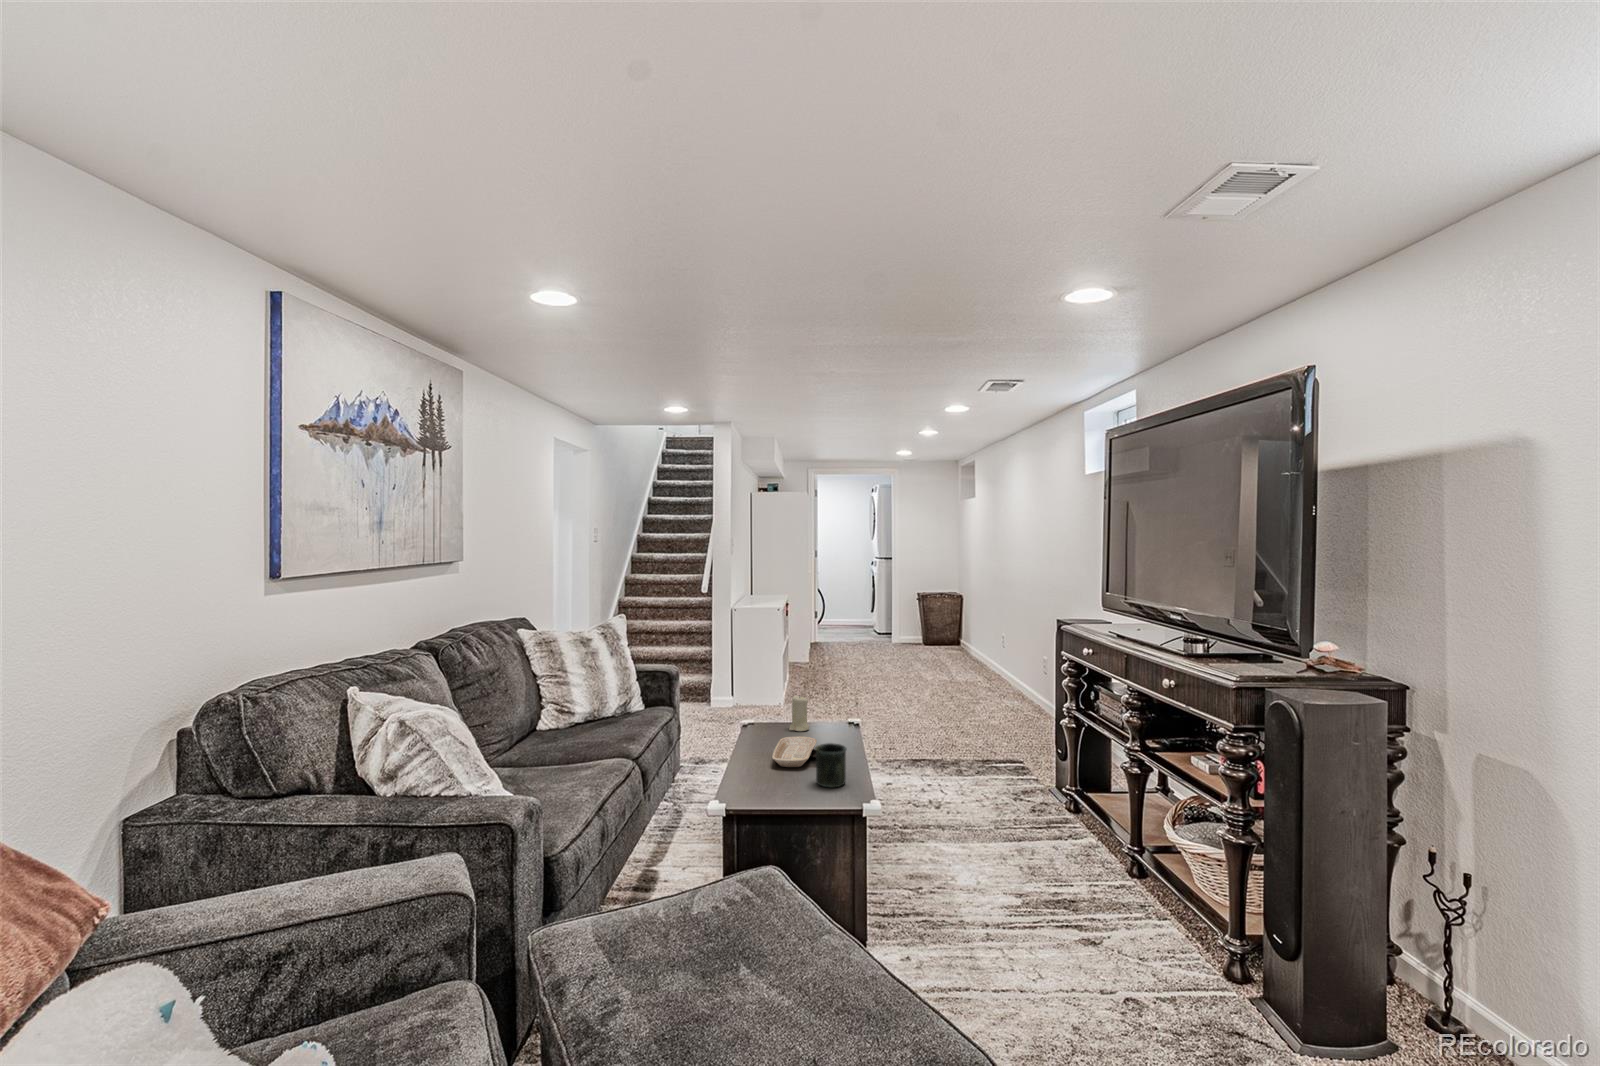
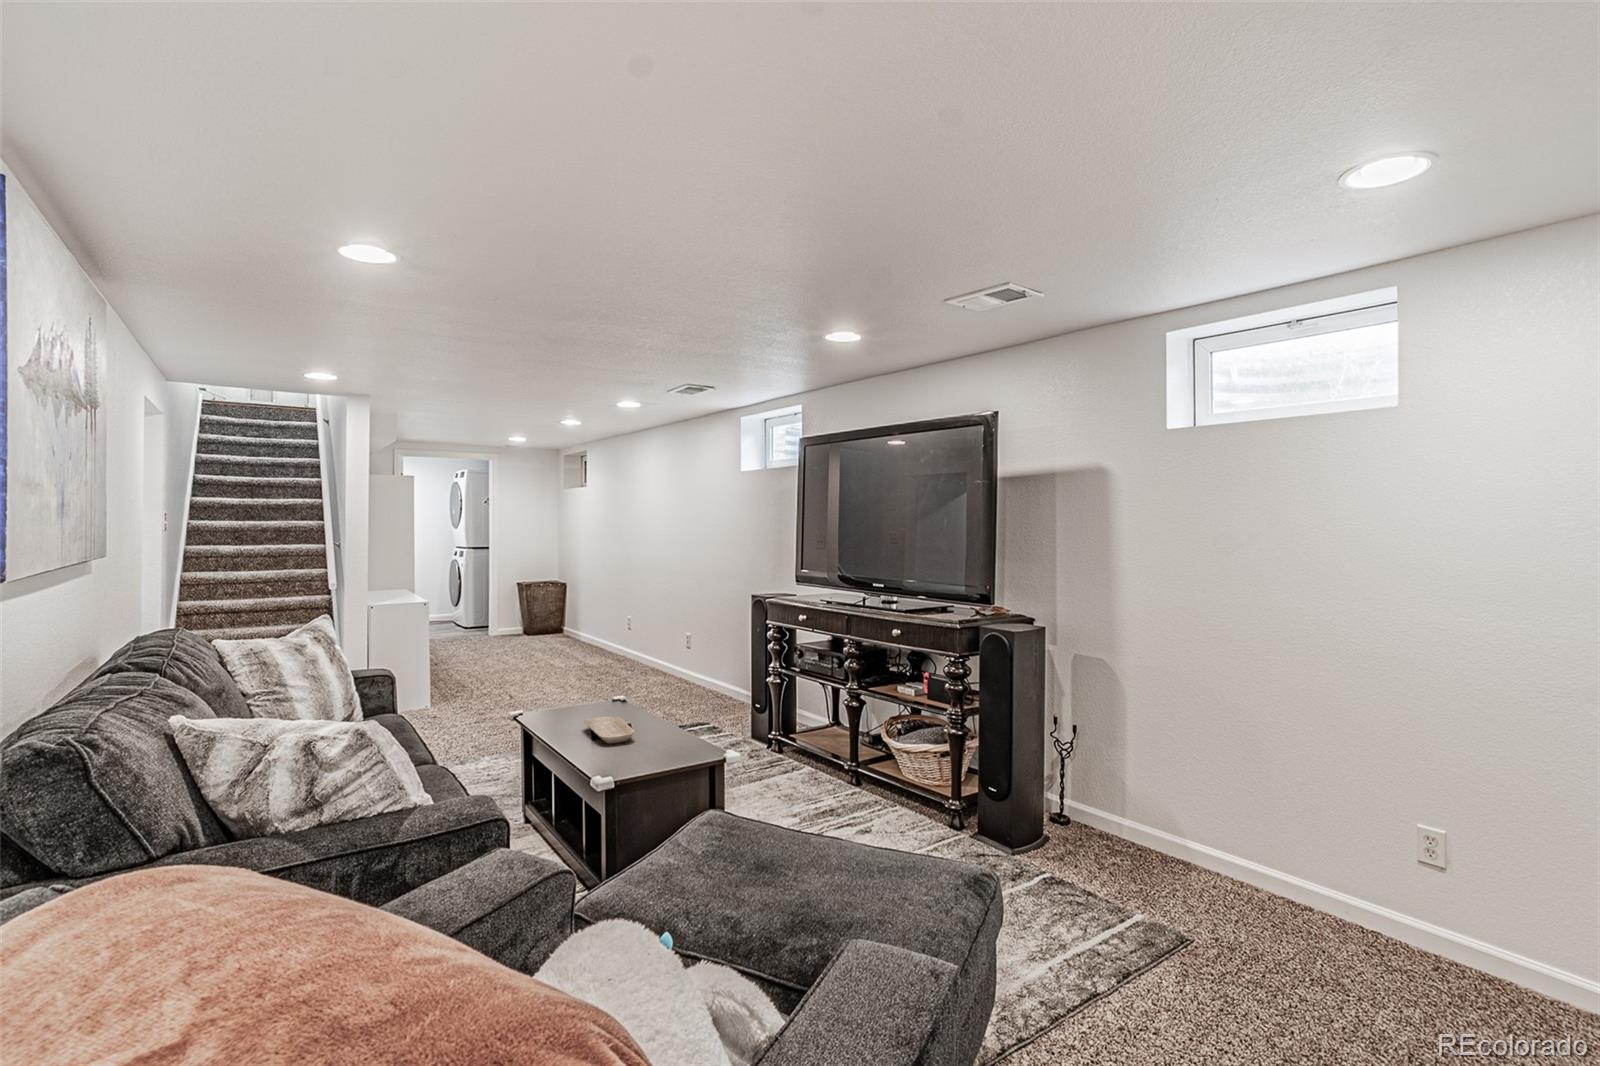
candle: present [789,695,809,731] -> none [564,680,586,716]
mug: present [815,743,847,787] -> none [658,712,687,751]

